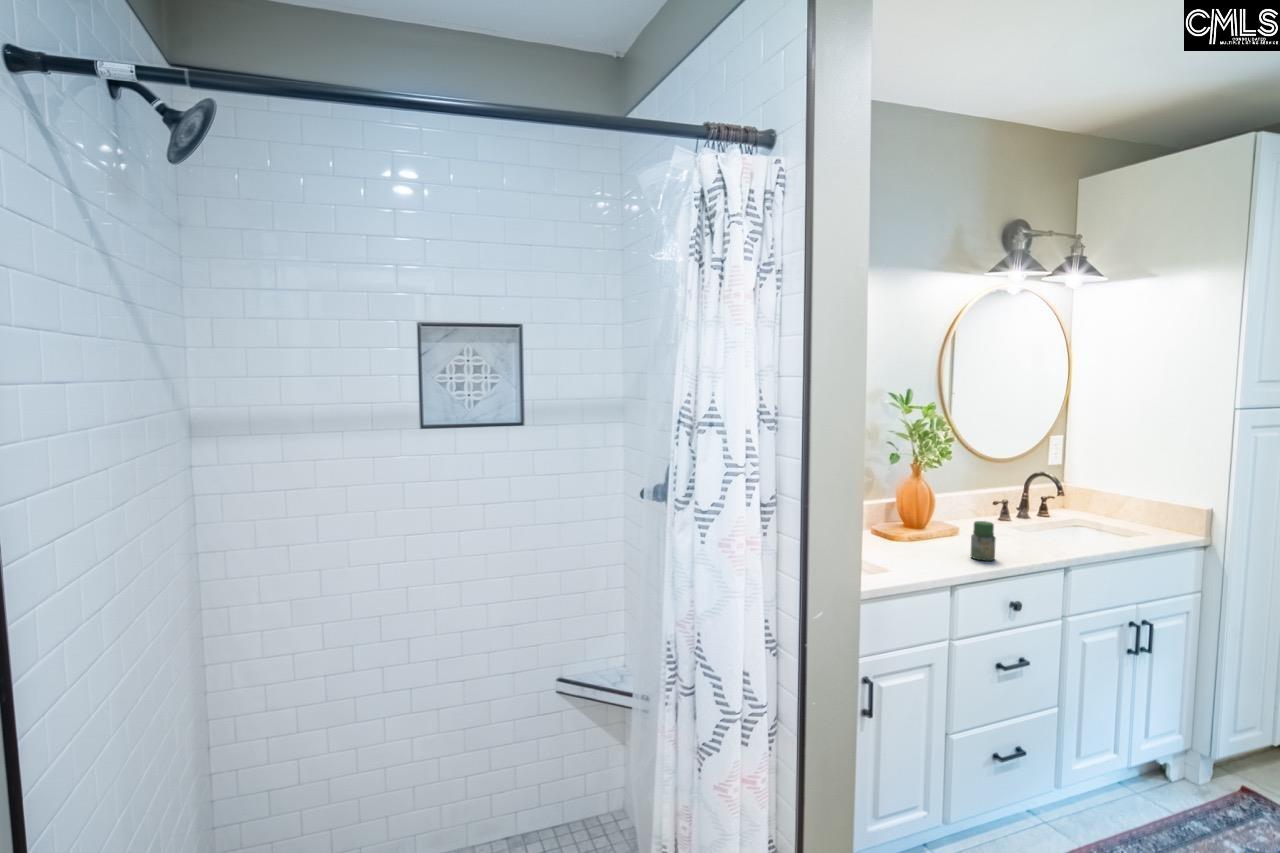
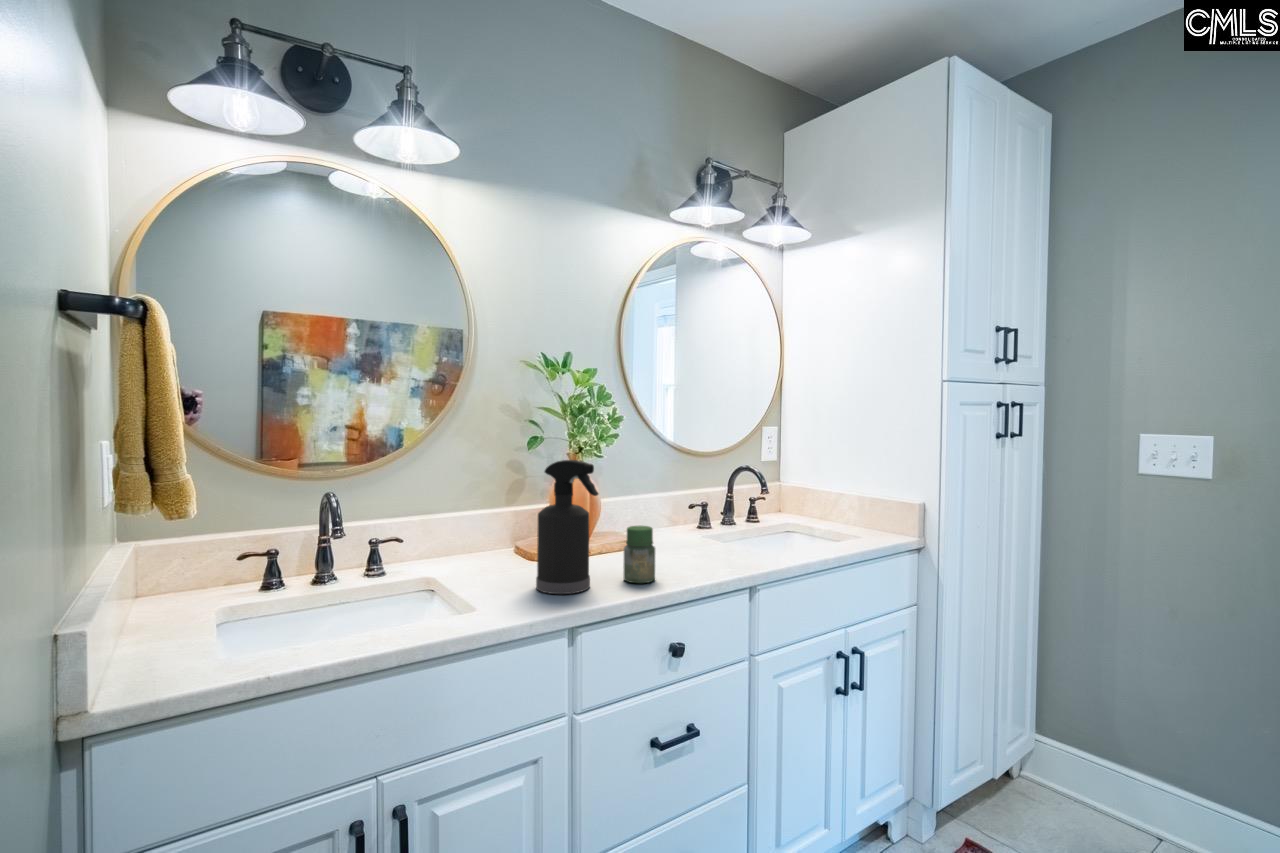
spray bottle: none [913,476,960,565] -> present [536,460,598,594]

